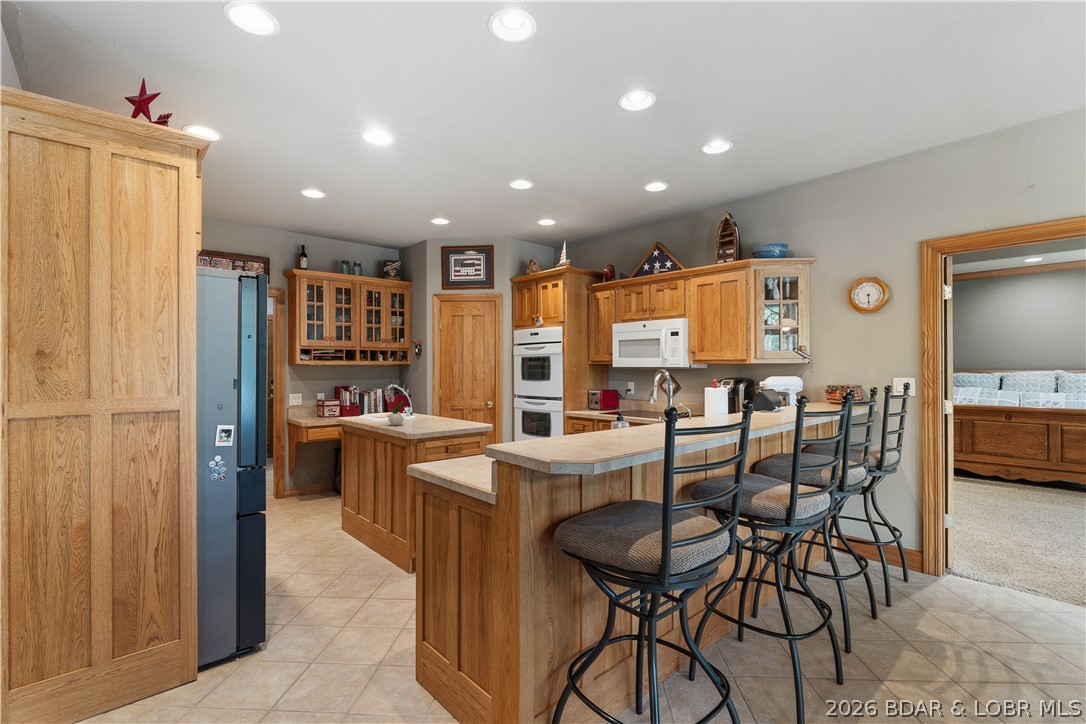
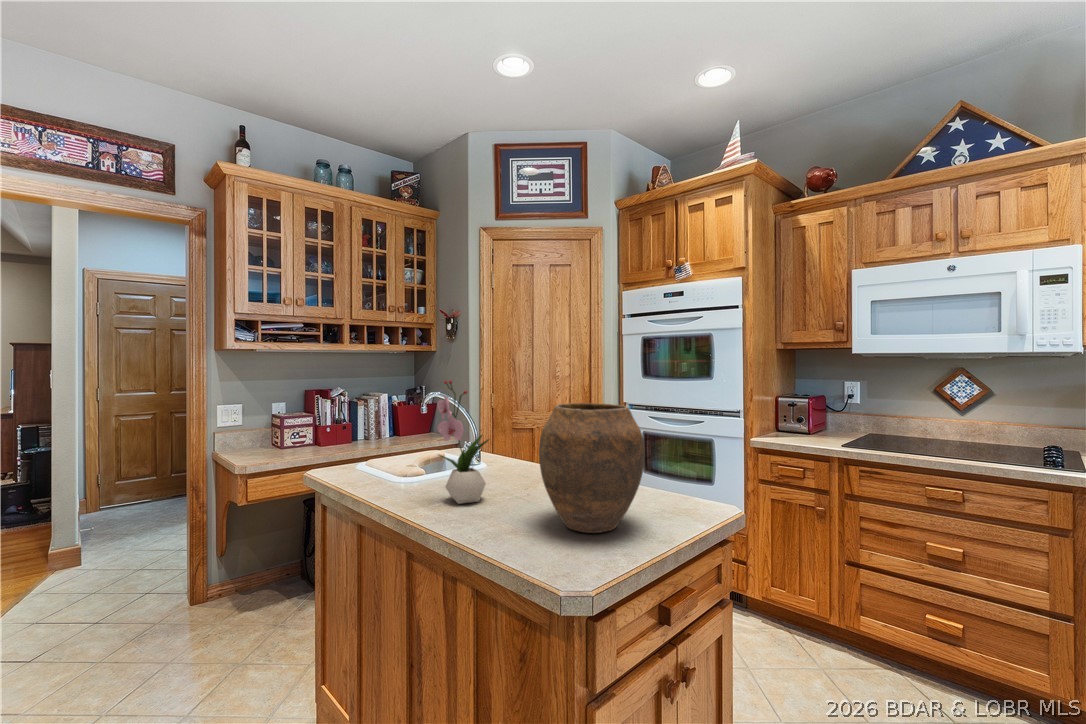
vase: none [415,388,452,430] -> present [539,403,645,533]

